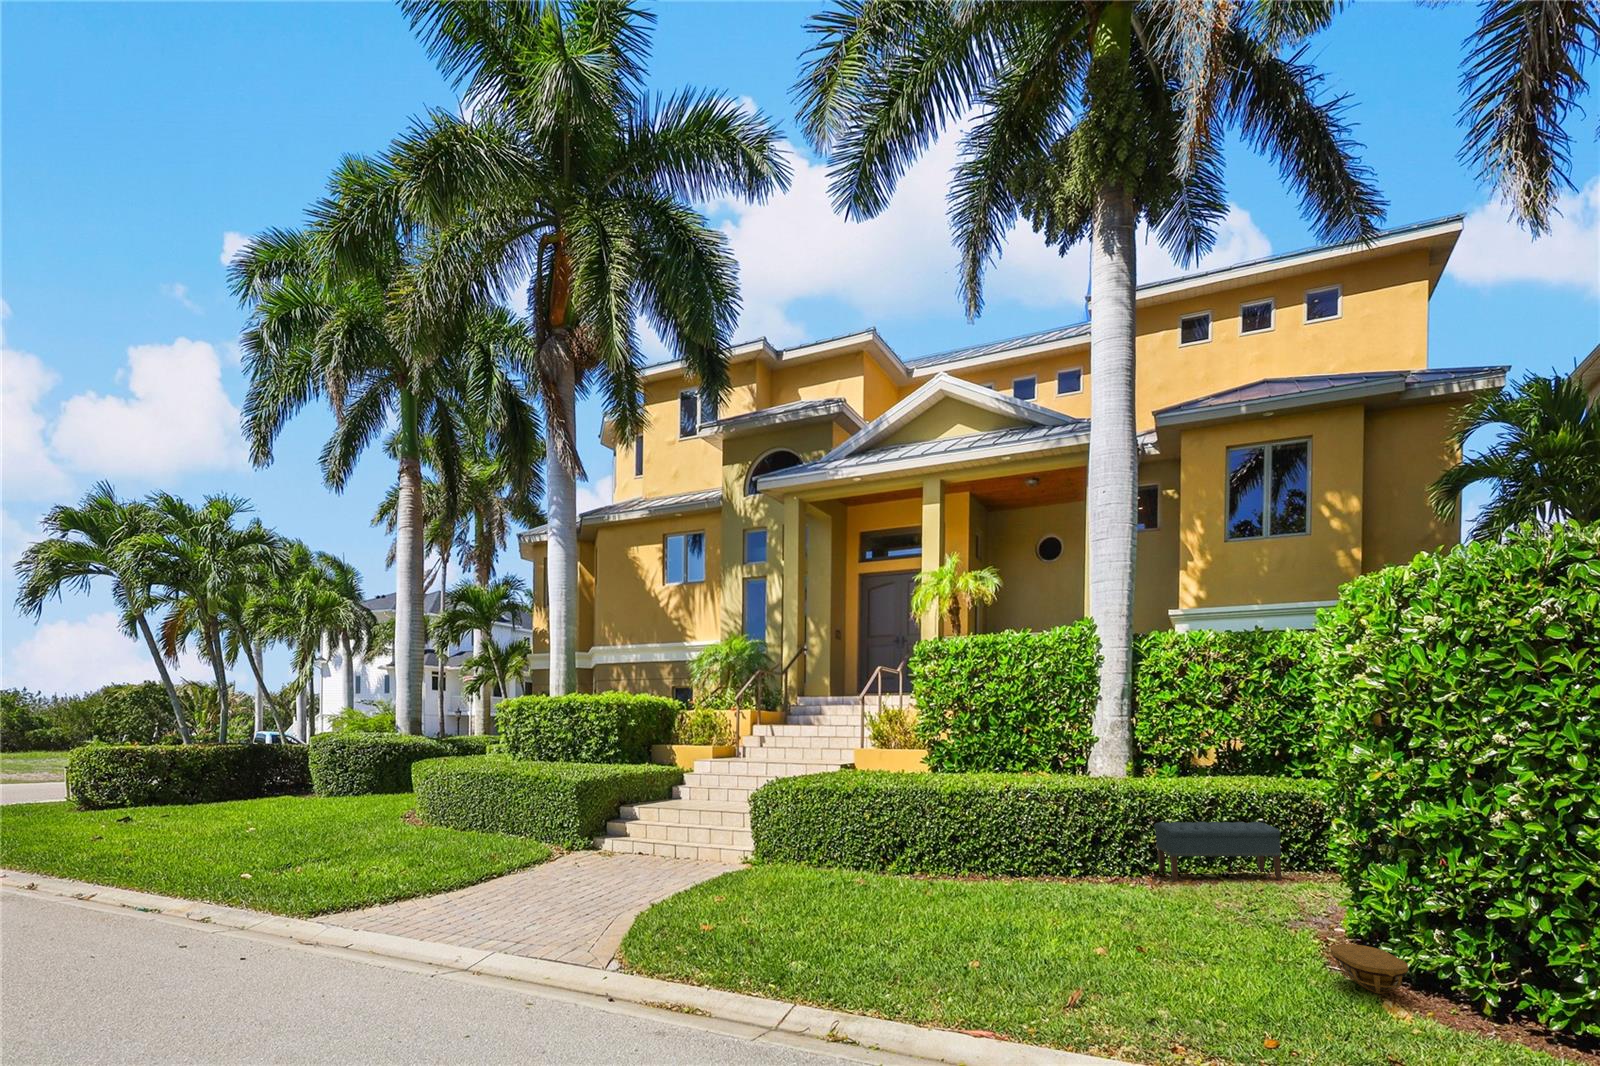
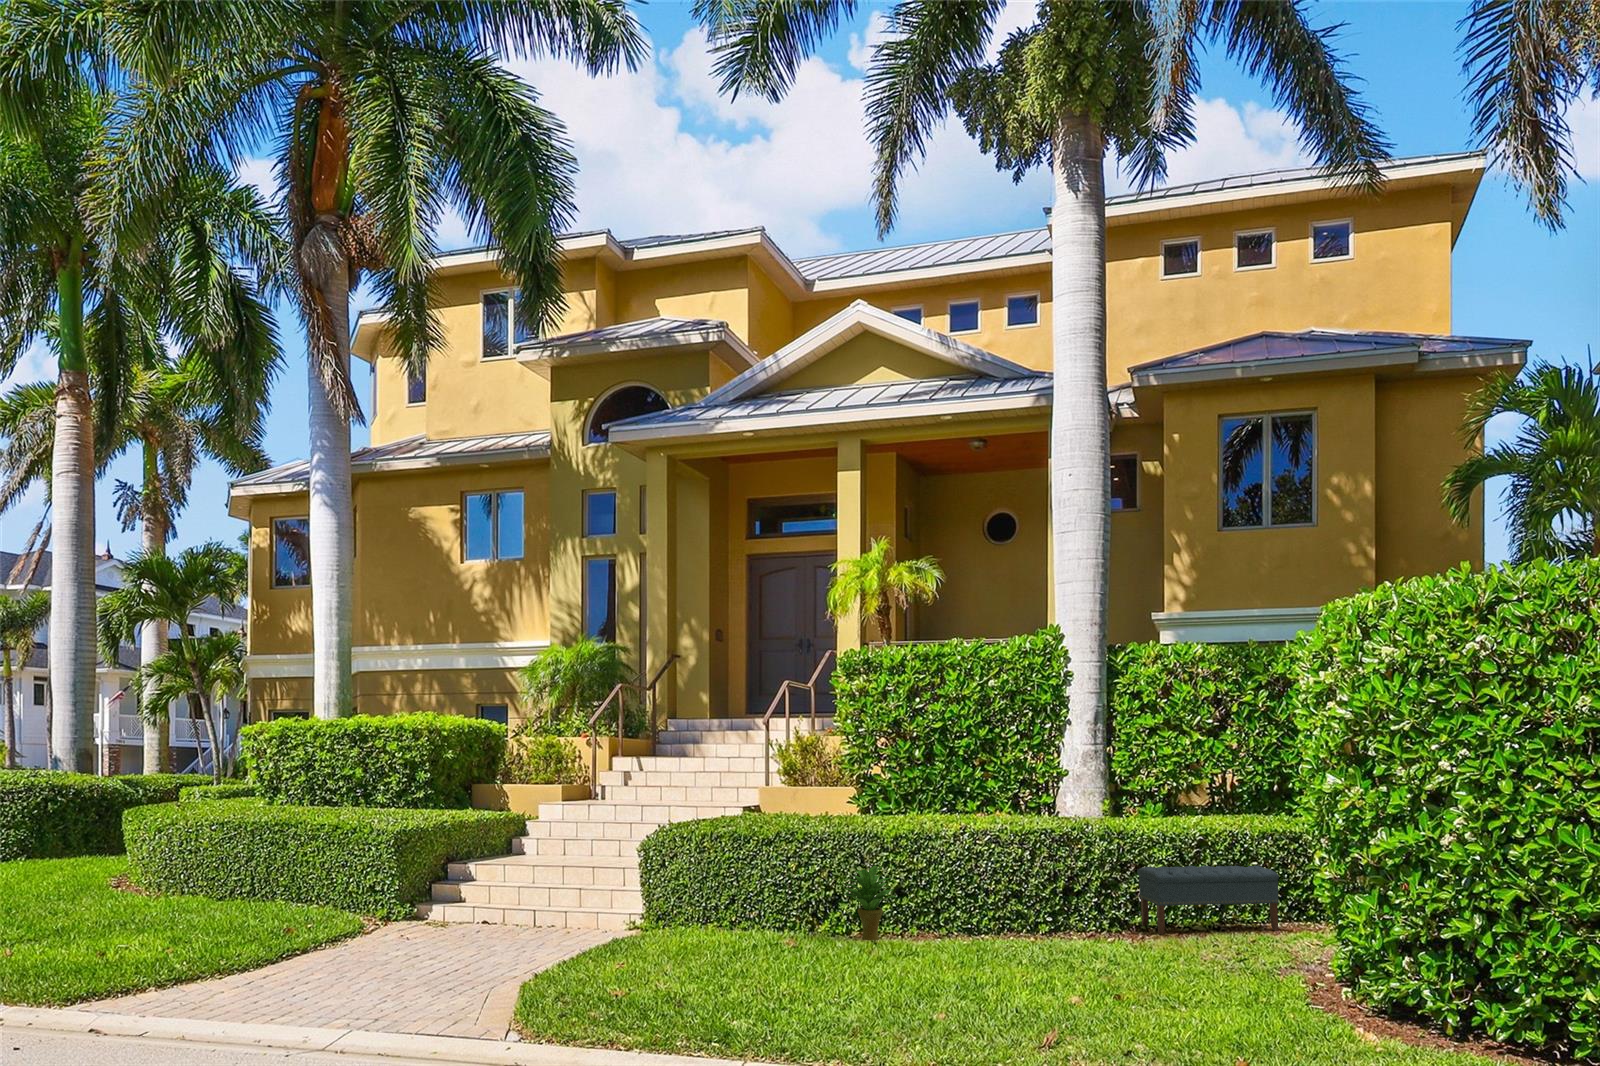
potted plant: none [905,817,949,879] -> present [844,866,896,940]
basket: present [1331,944,1408,994] -> none [1343,985,1422,1033]

